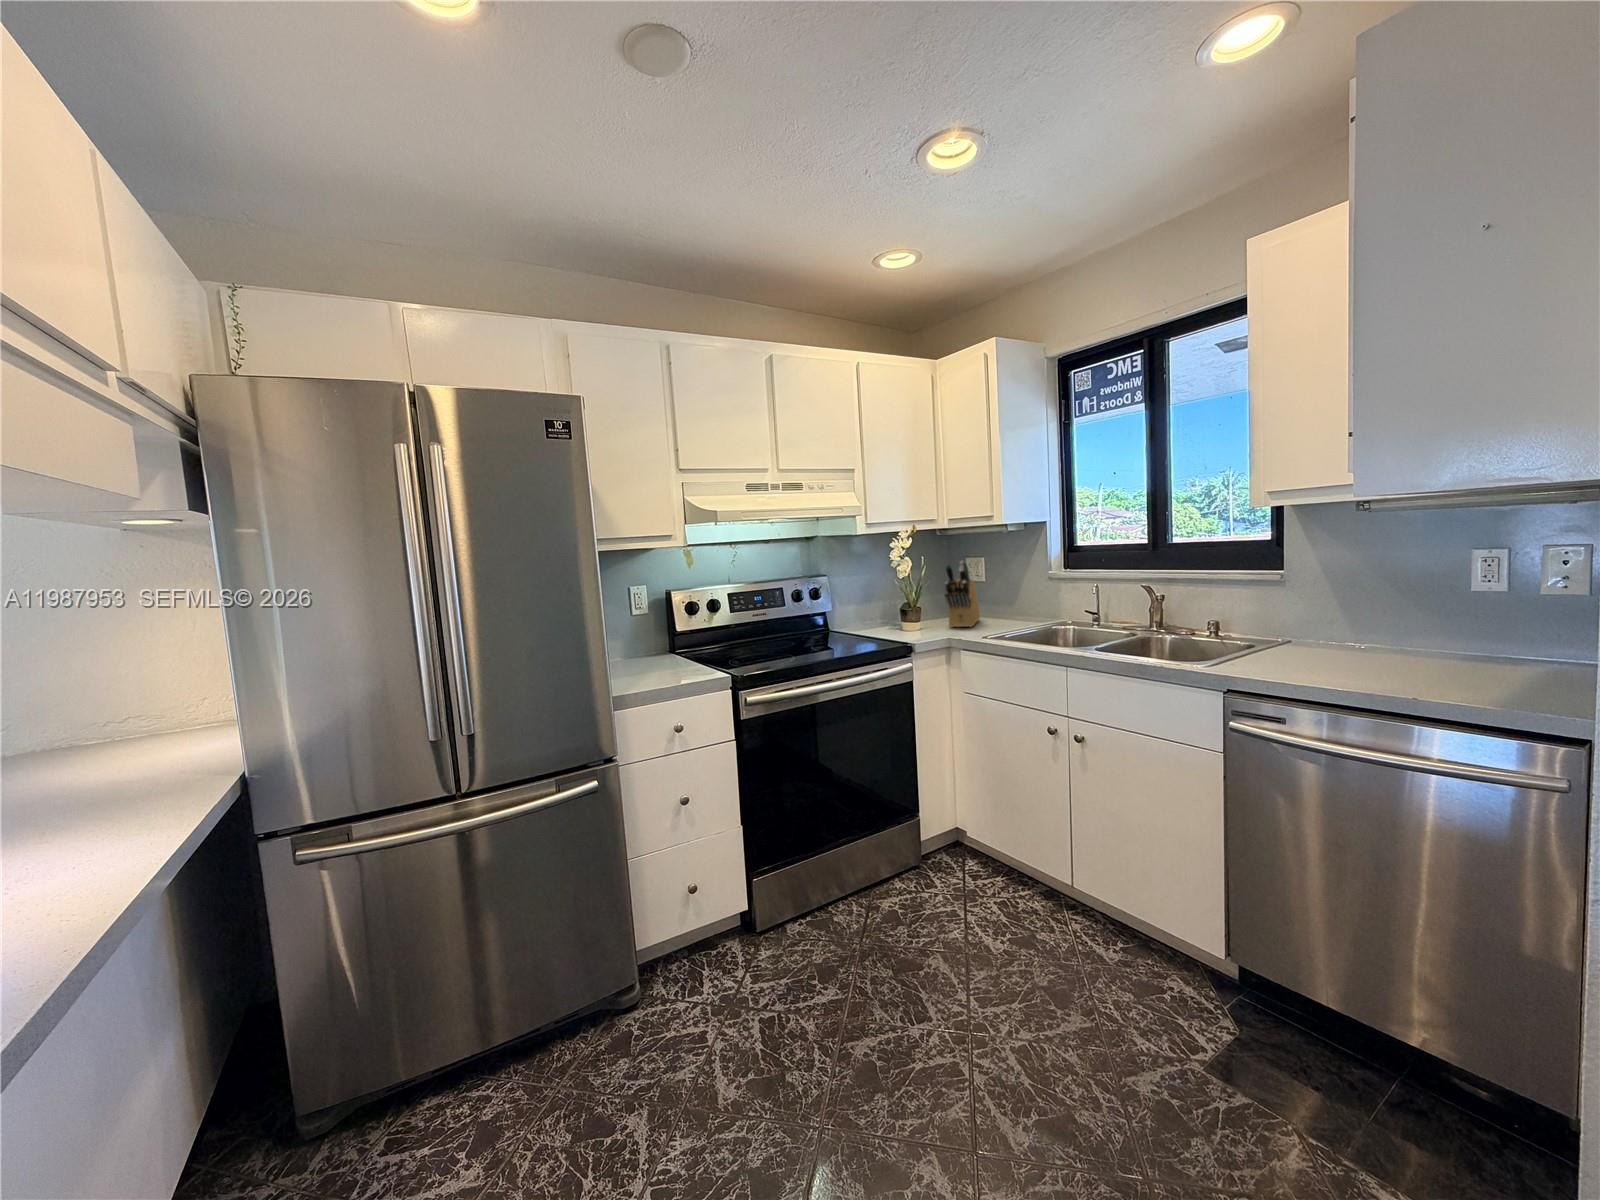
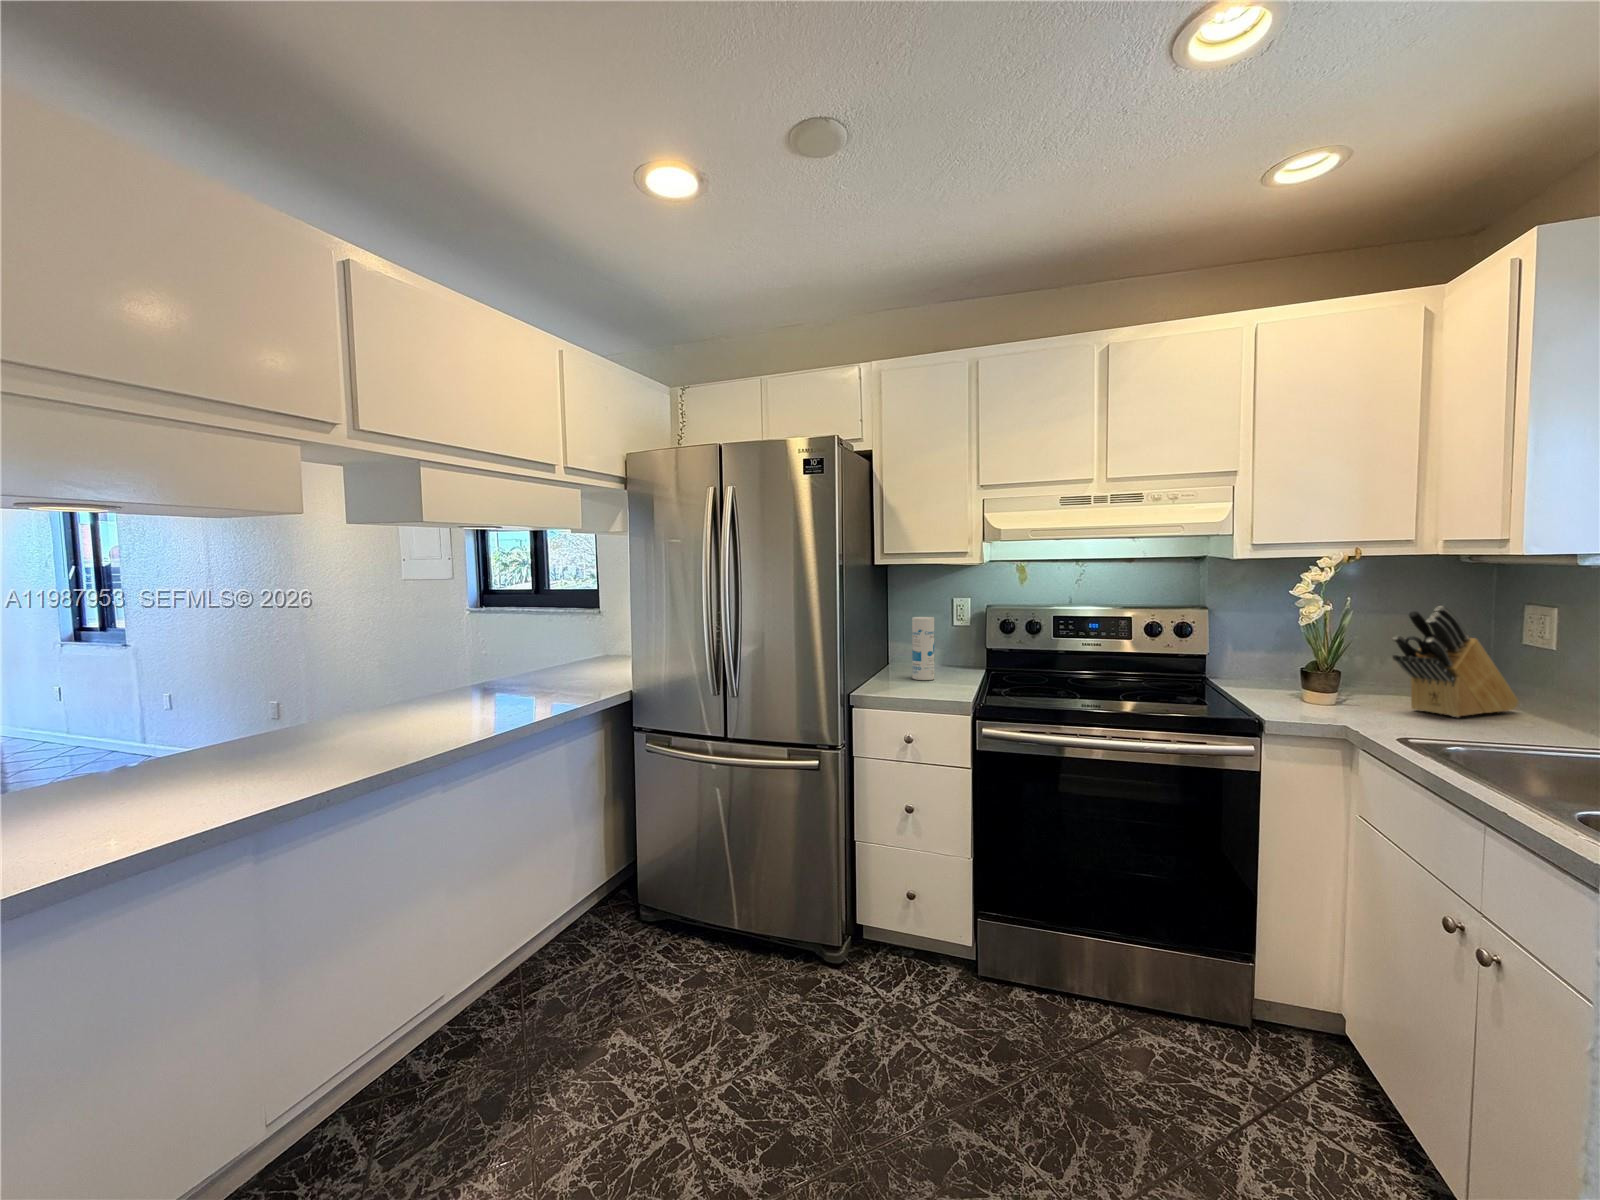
canister: none [629,605,658,673] -> present [912,617,934,680]

